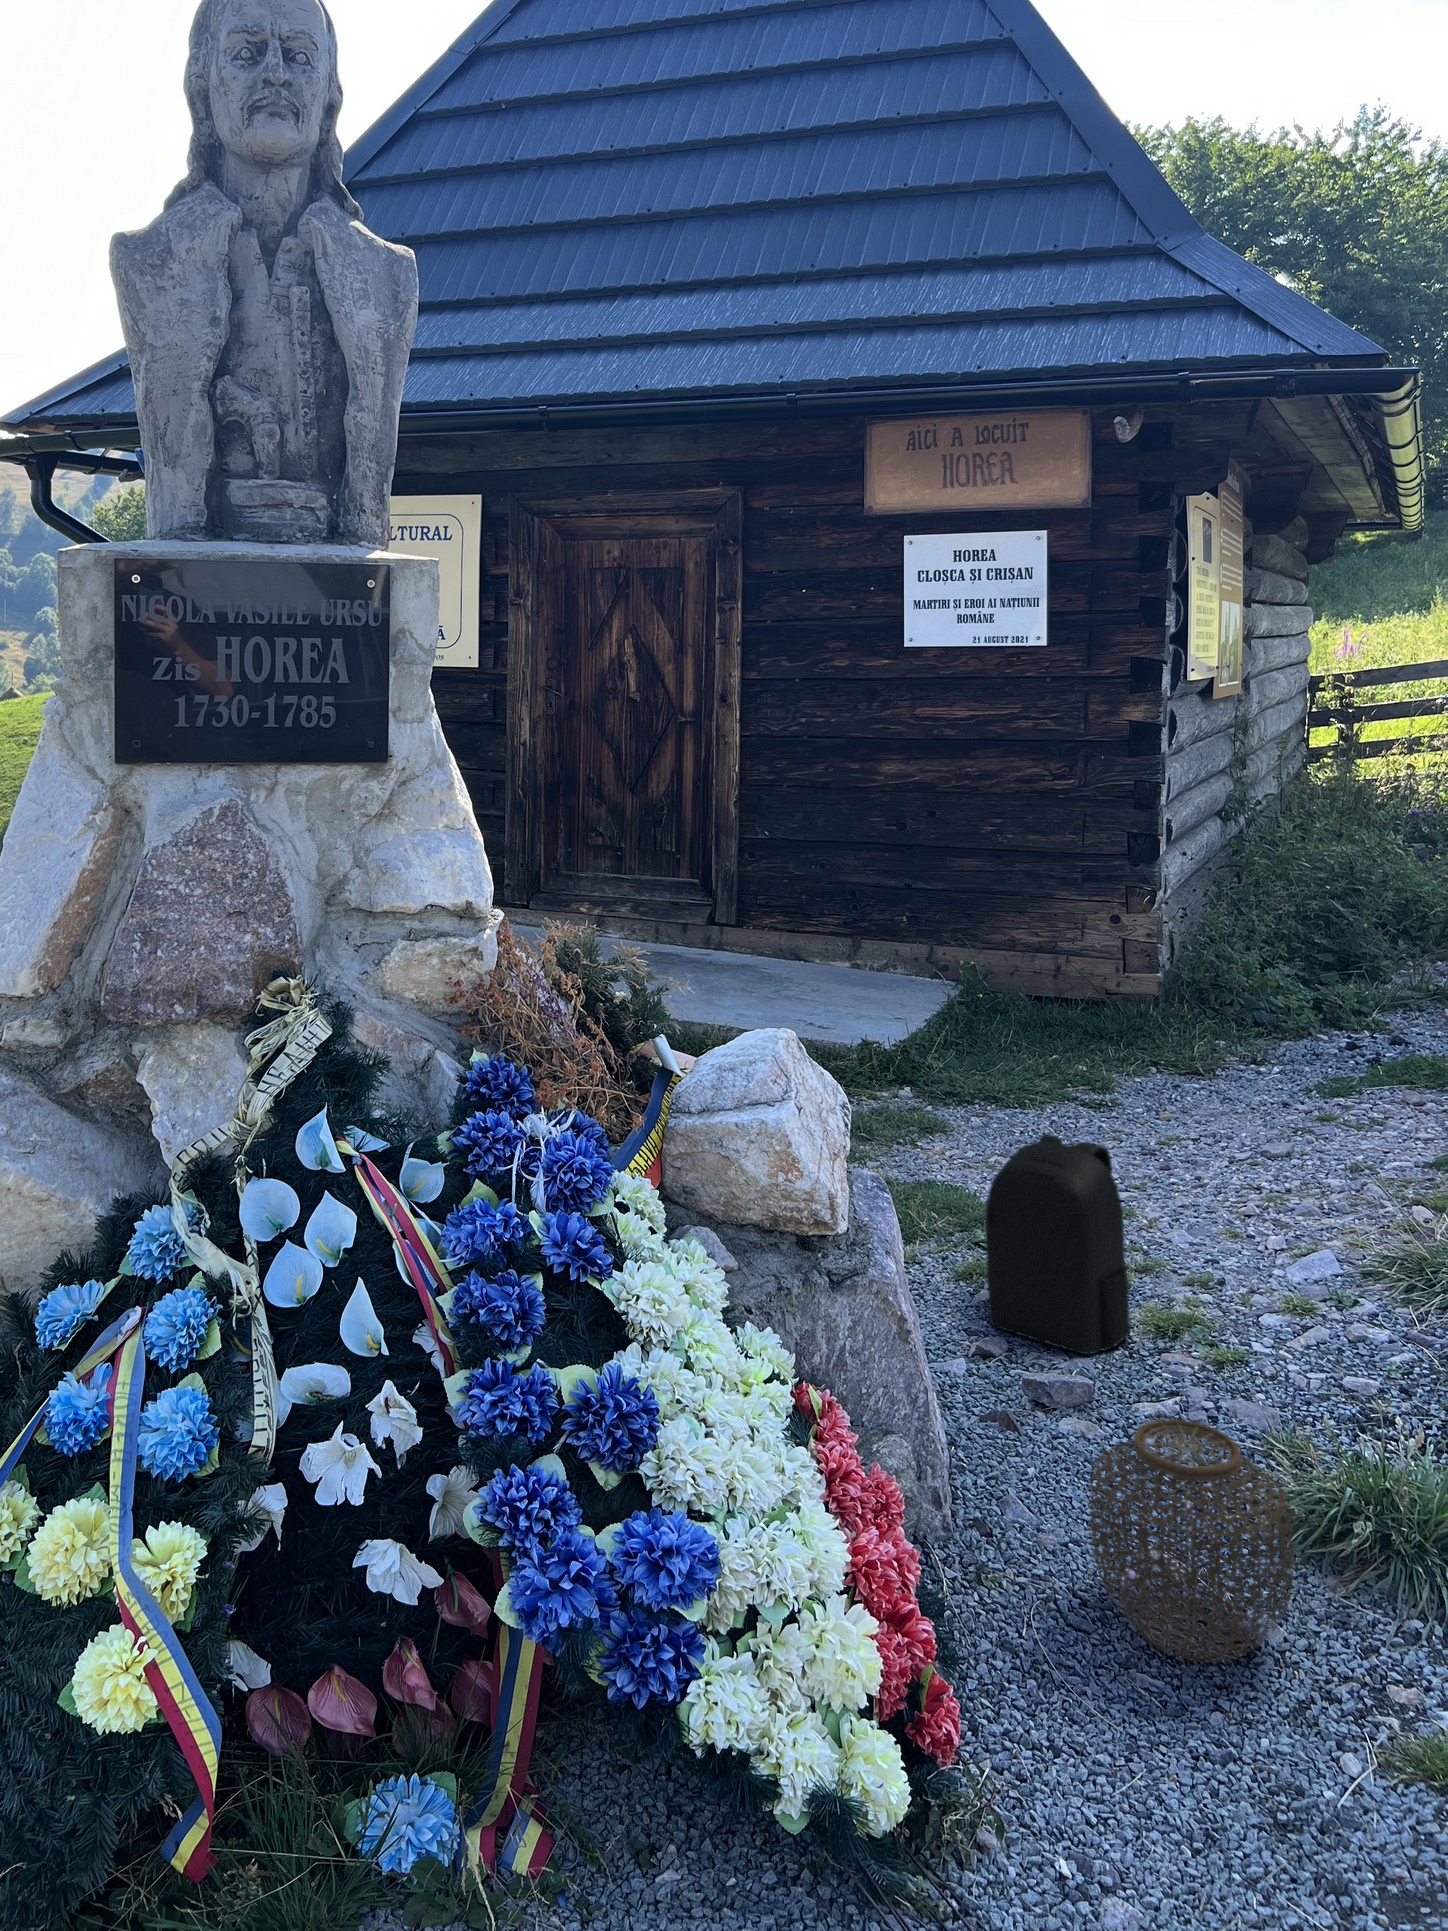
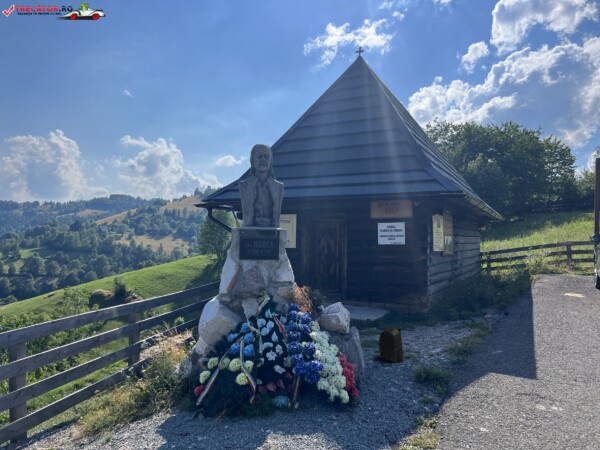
woven basket: present [1089,1419,1293,1663] -> none [383,359,412,393]

